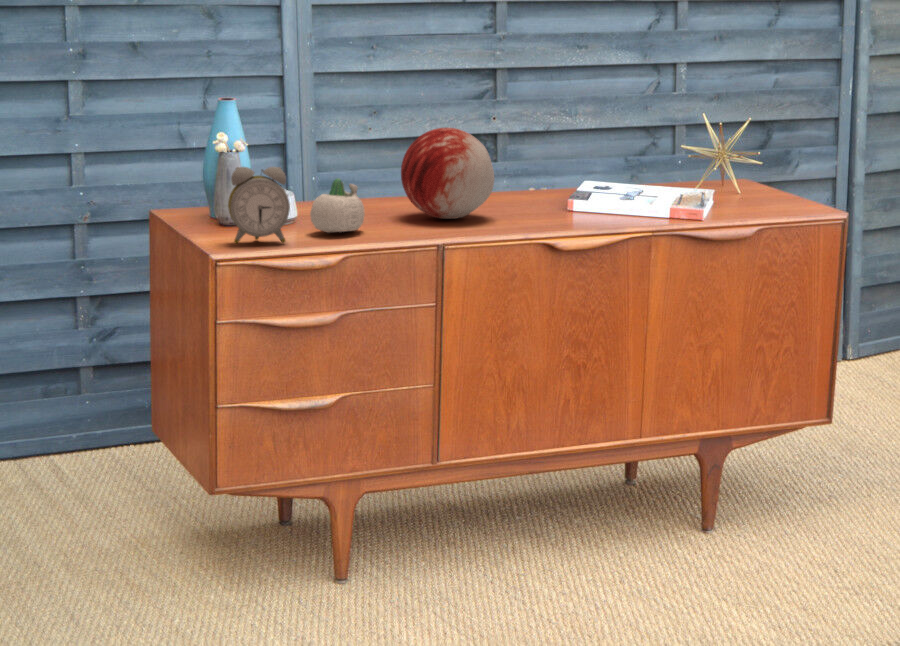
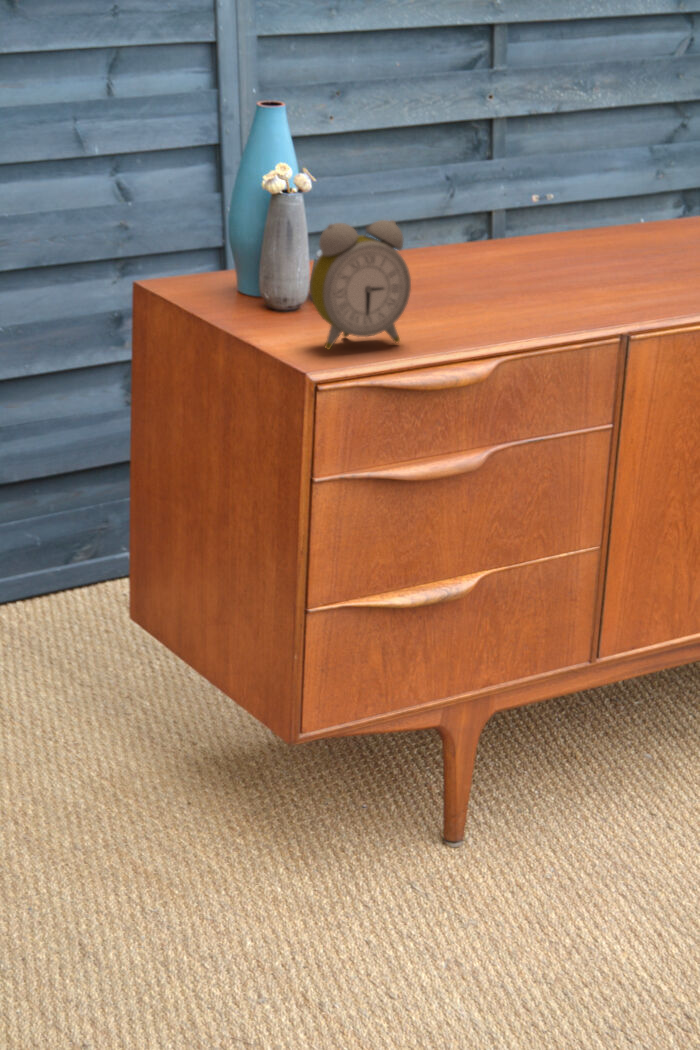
decorative orb: present [401,128,494,219] -> none [499,135,640,276]
succulent planter: present [310,178,365,233] -> none [410,229,488,317]

